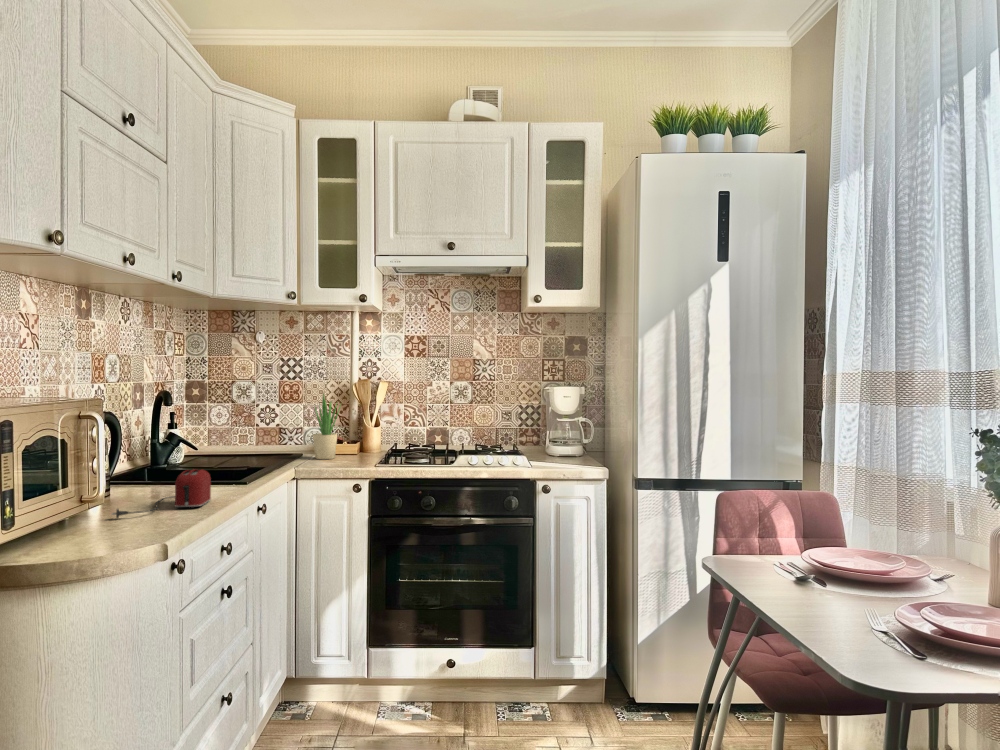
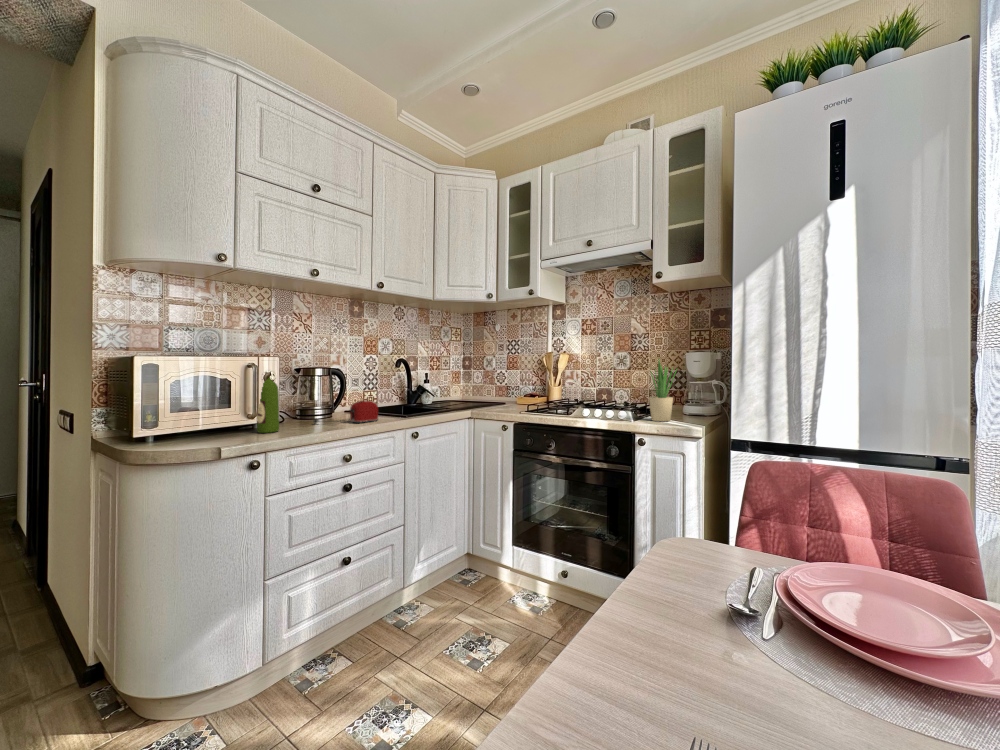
potted plant: present [313,393,340,459] -> present [649,359,677,421]
wine bottle: none [67,406,109,546] -> present [257,377,279,433]

